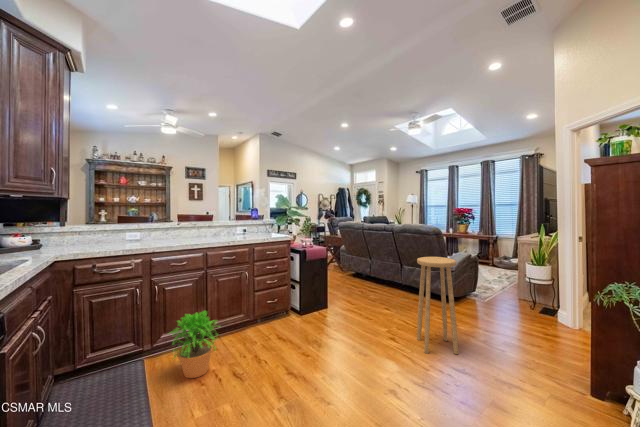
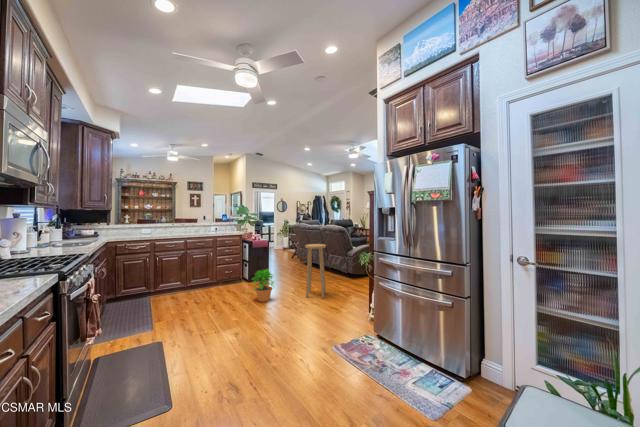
potted plant: present [172,311,216,378] -> present [253,269,274,302]

